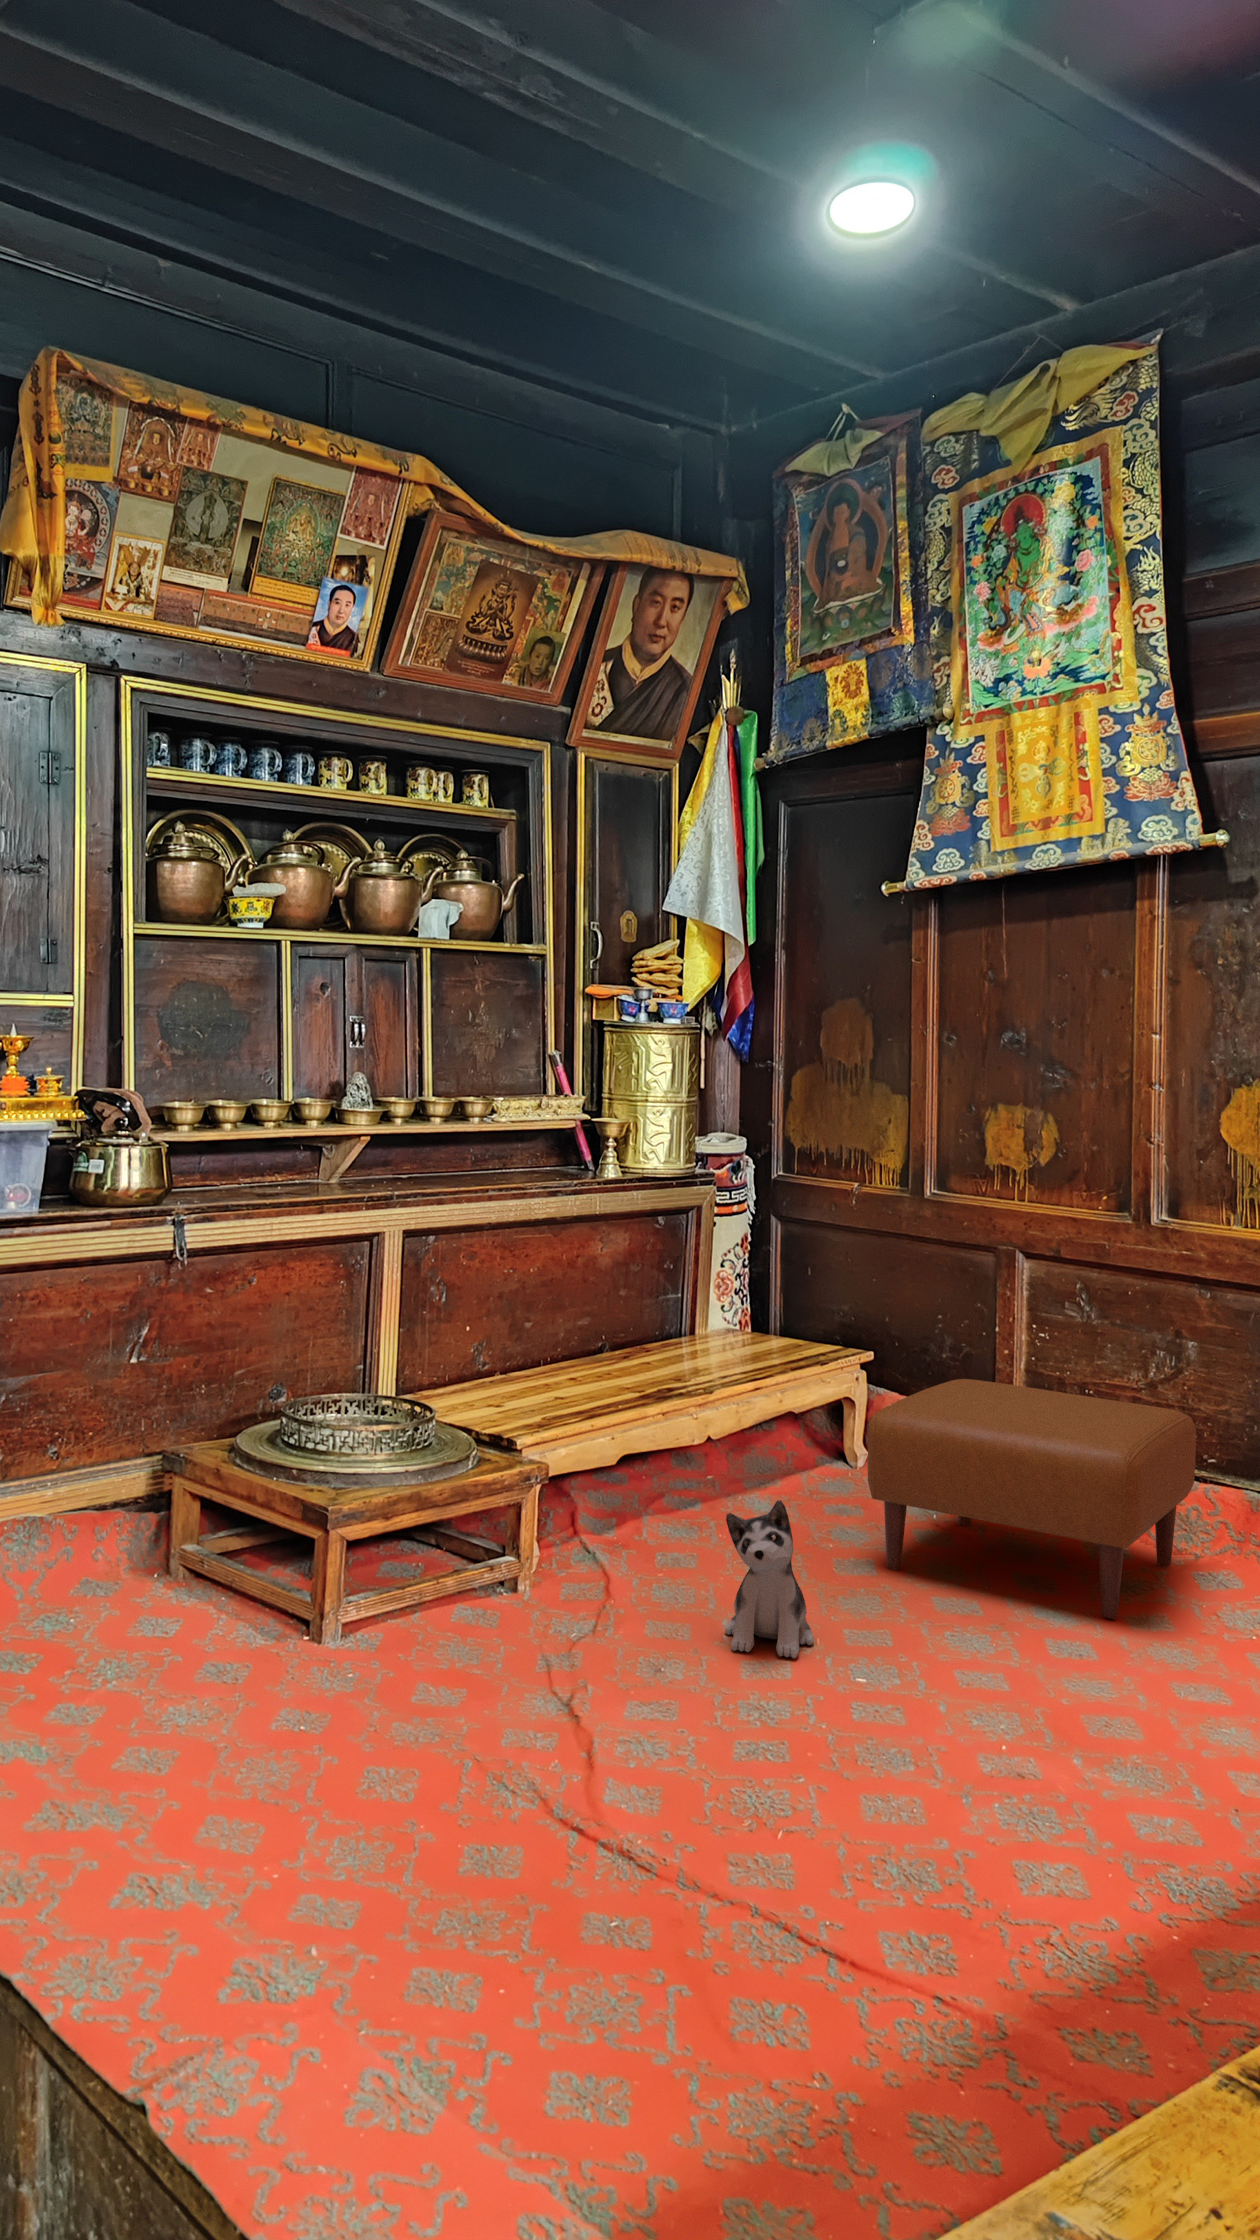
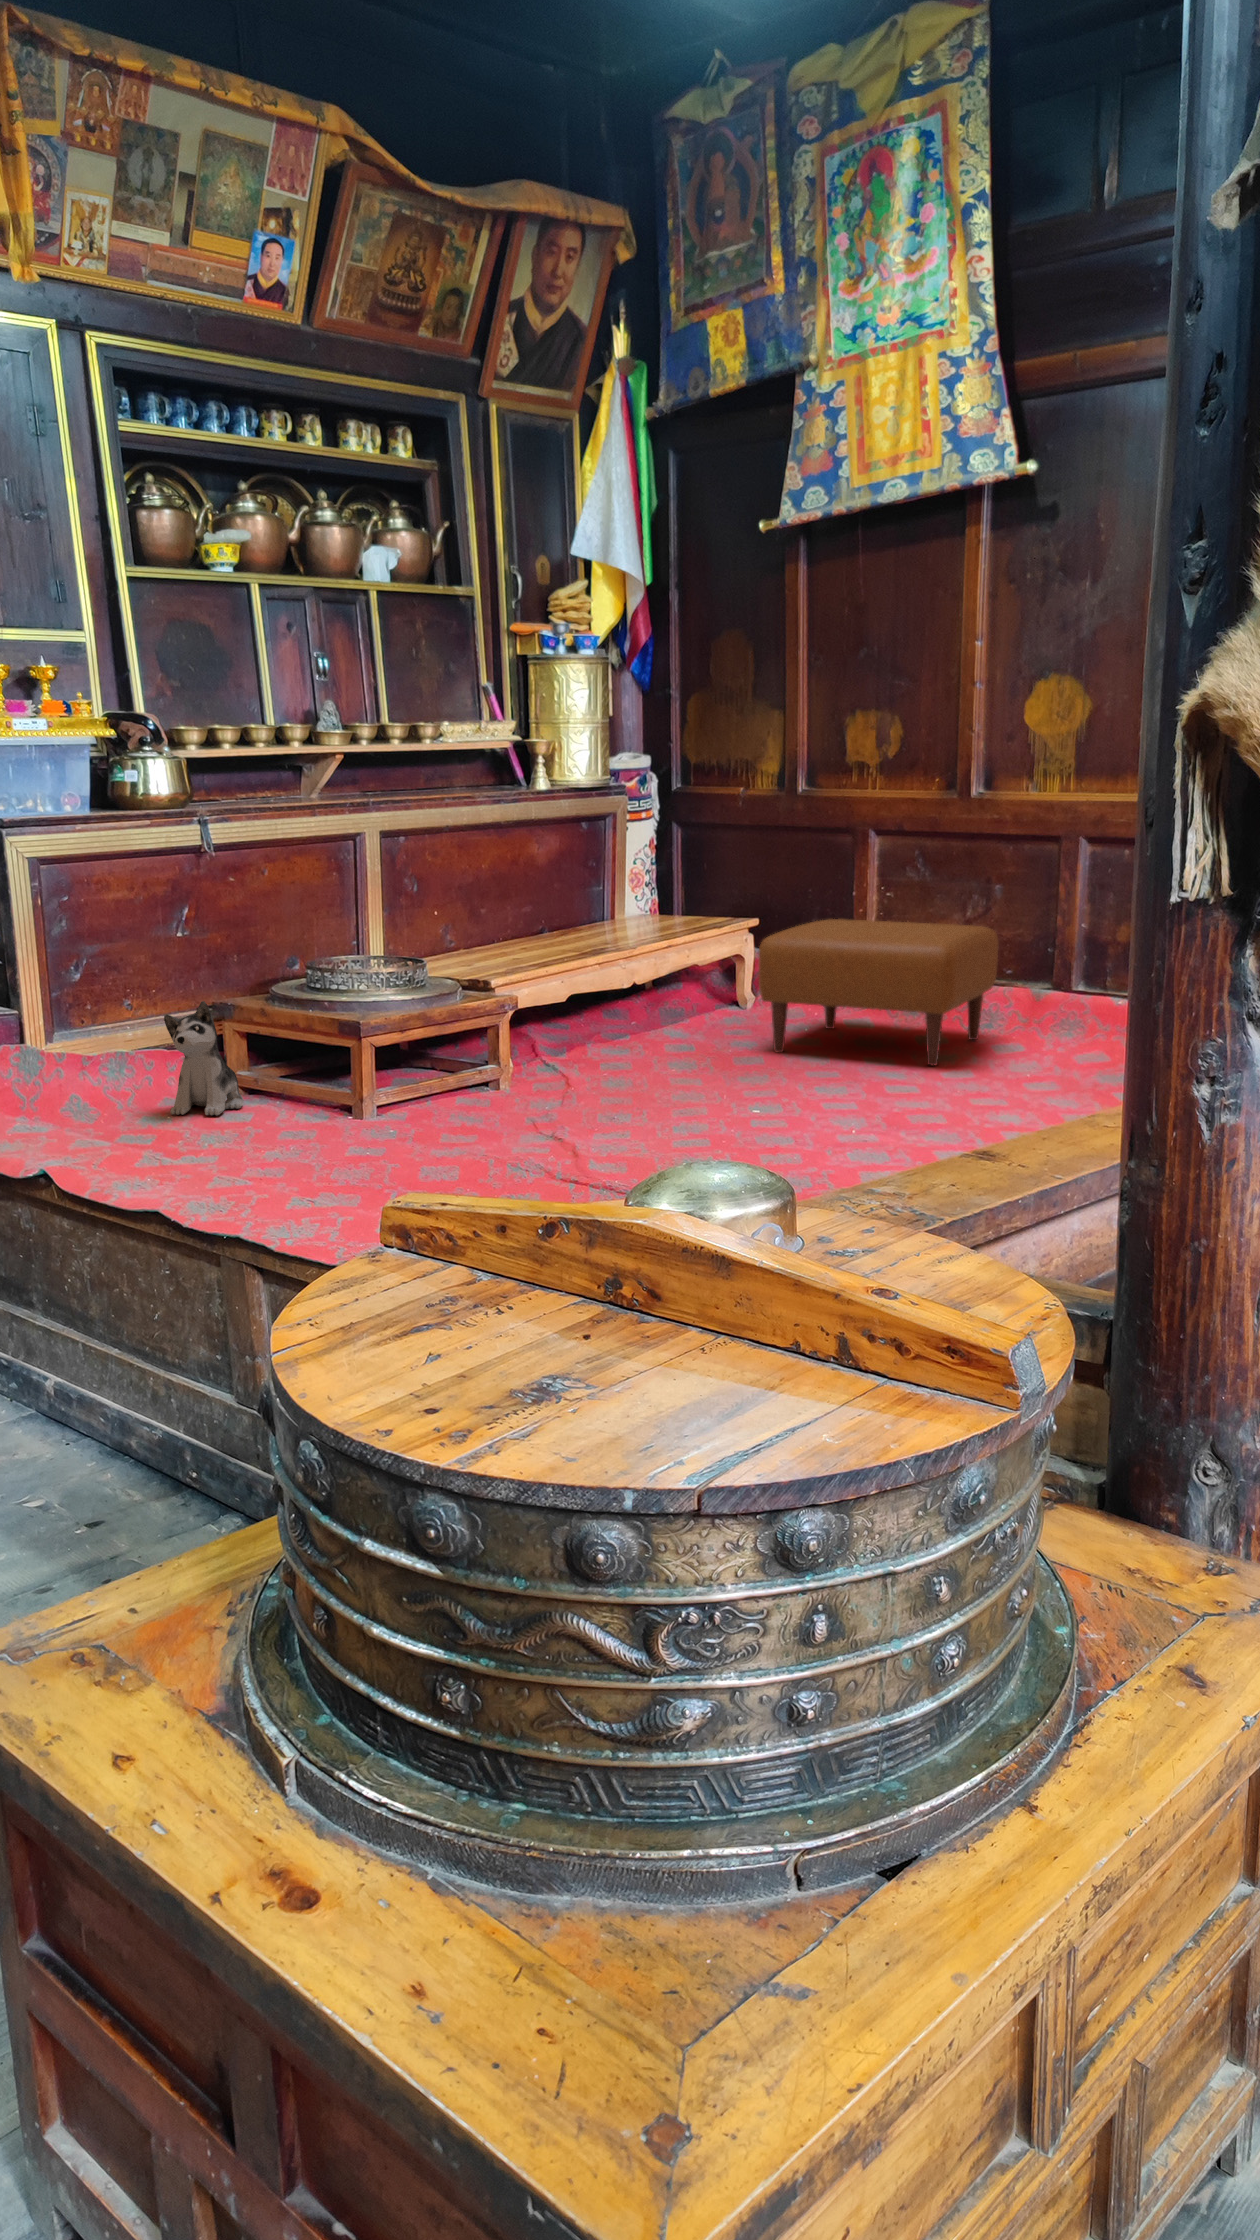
plush toy: present [725,1500,814,1658] -> present [164,1001,244,1116]

